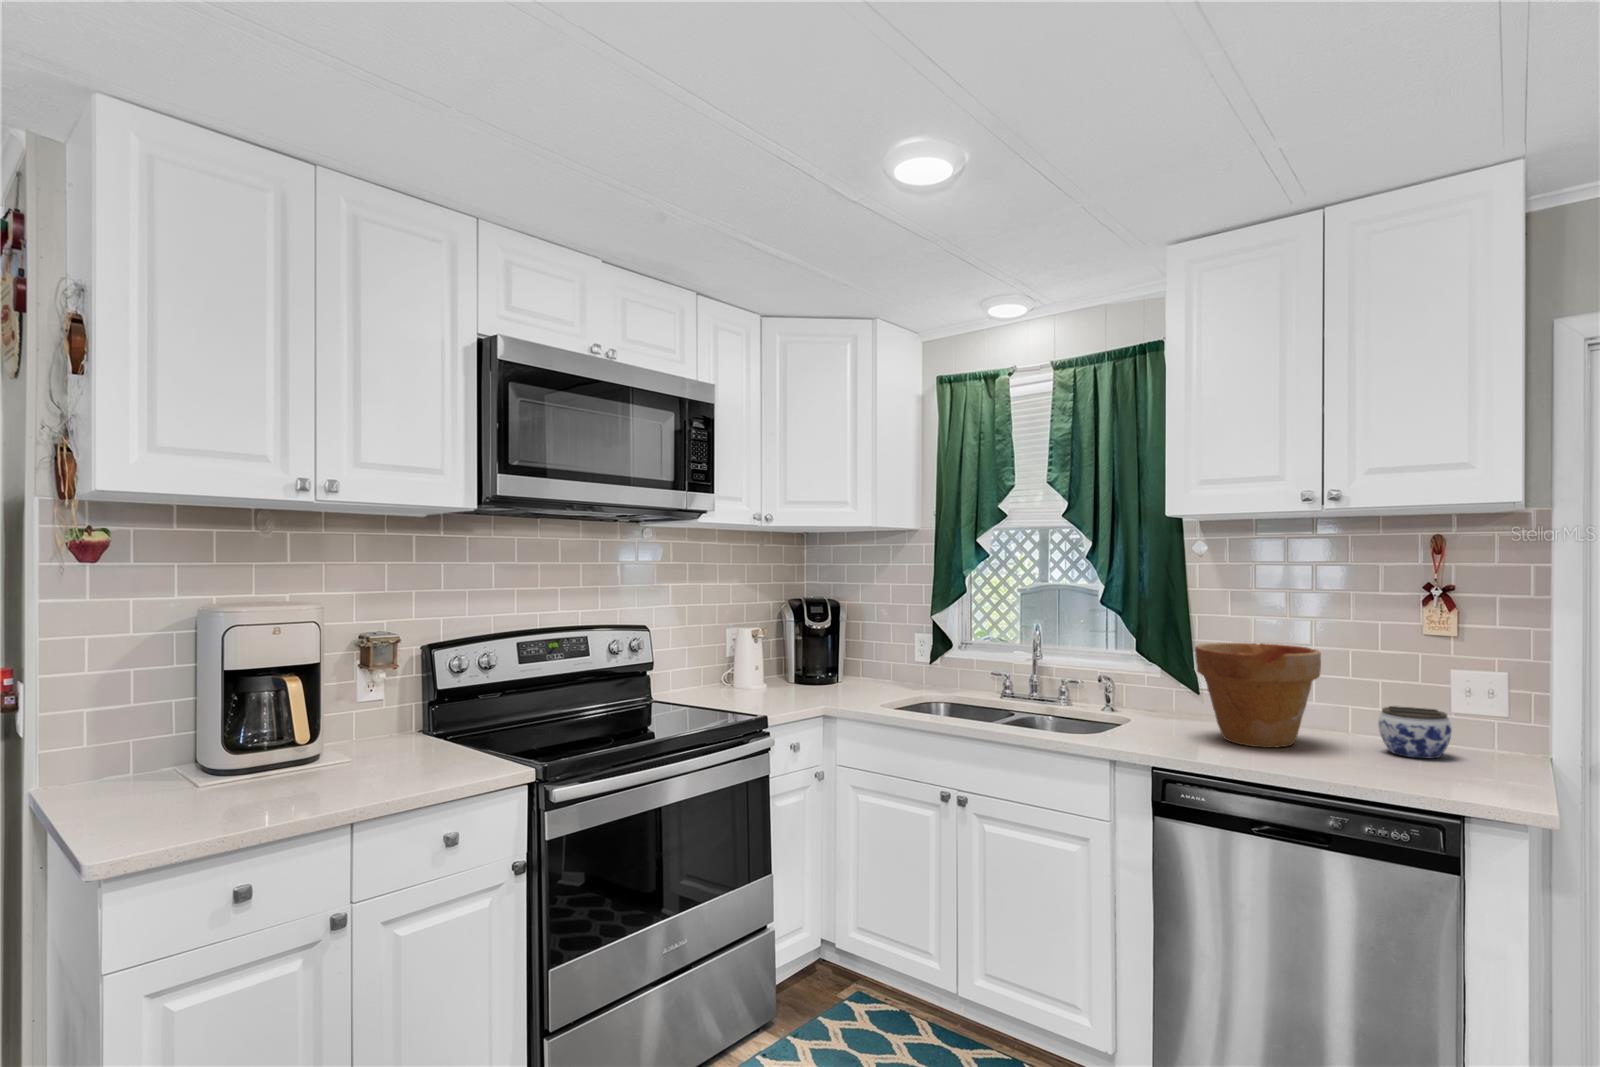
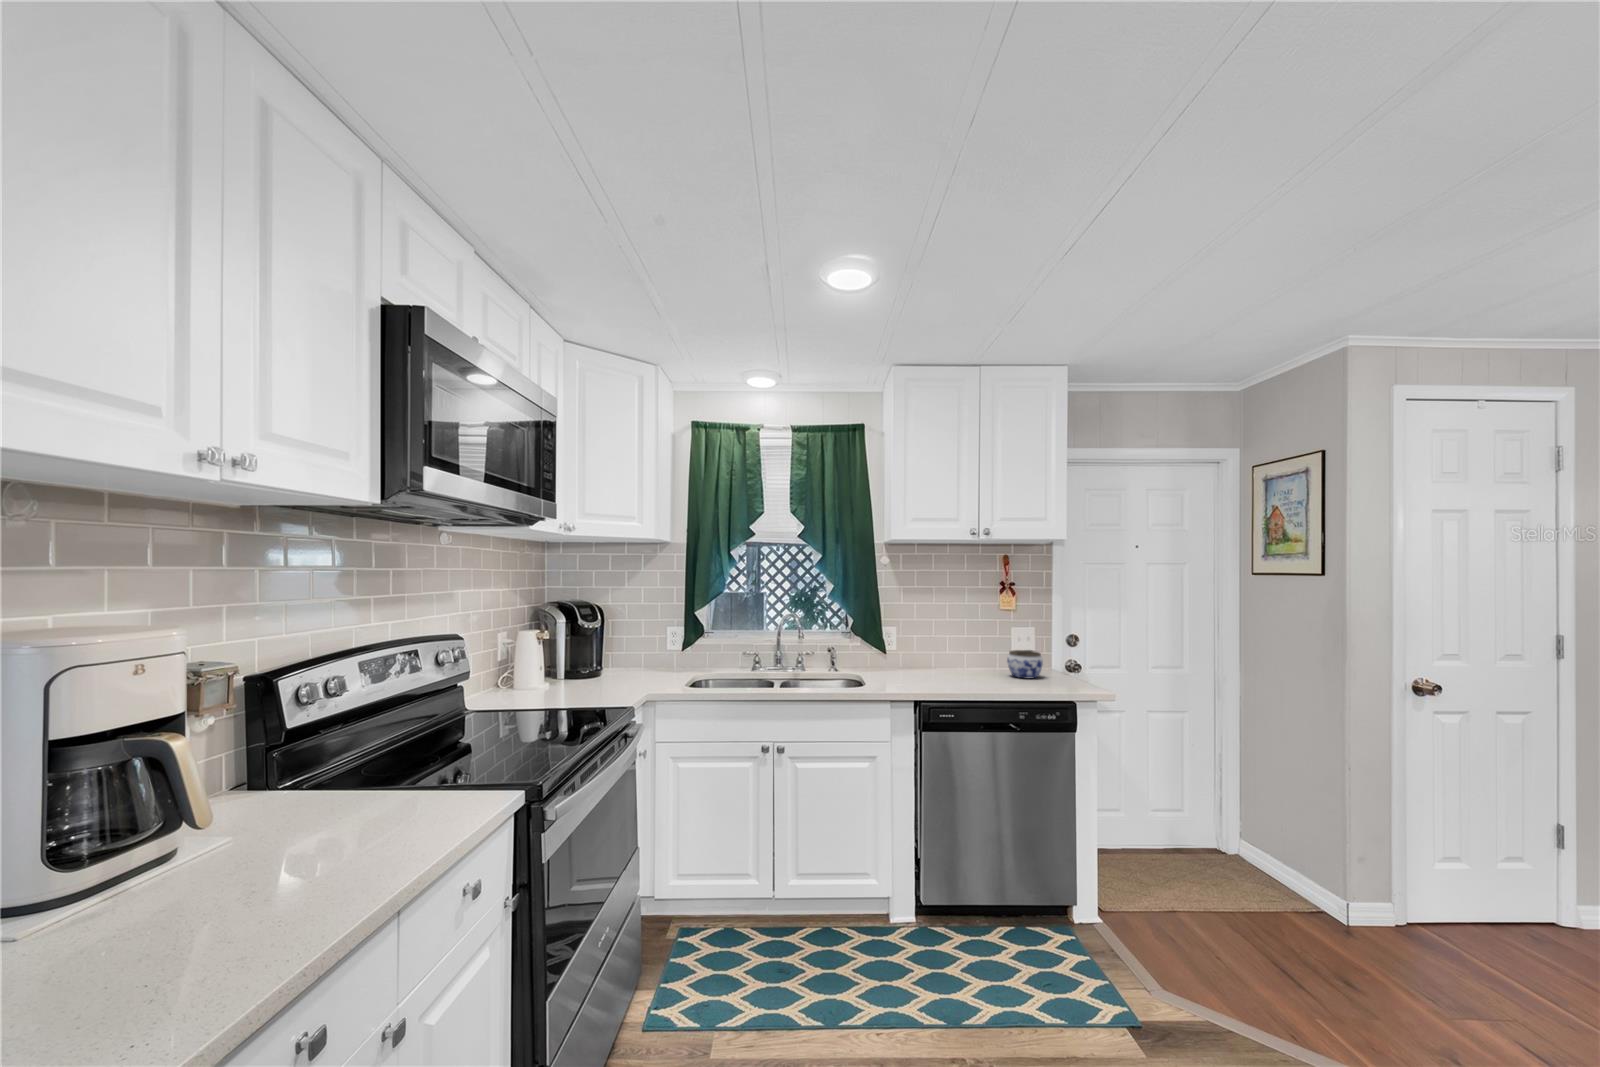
flower pot: present [1195,643,1321,748] -> none [917,618,987,683]

